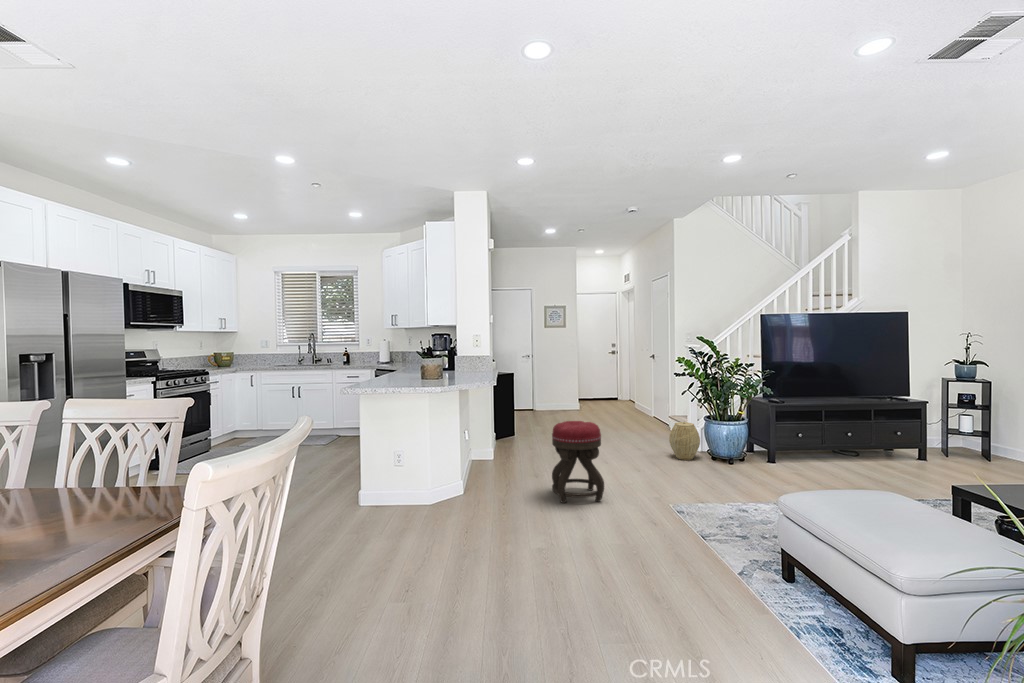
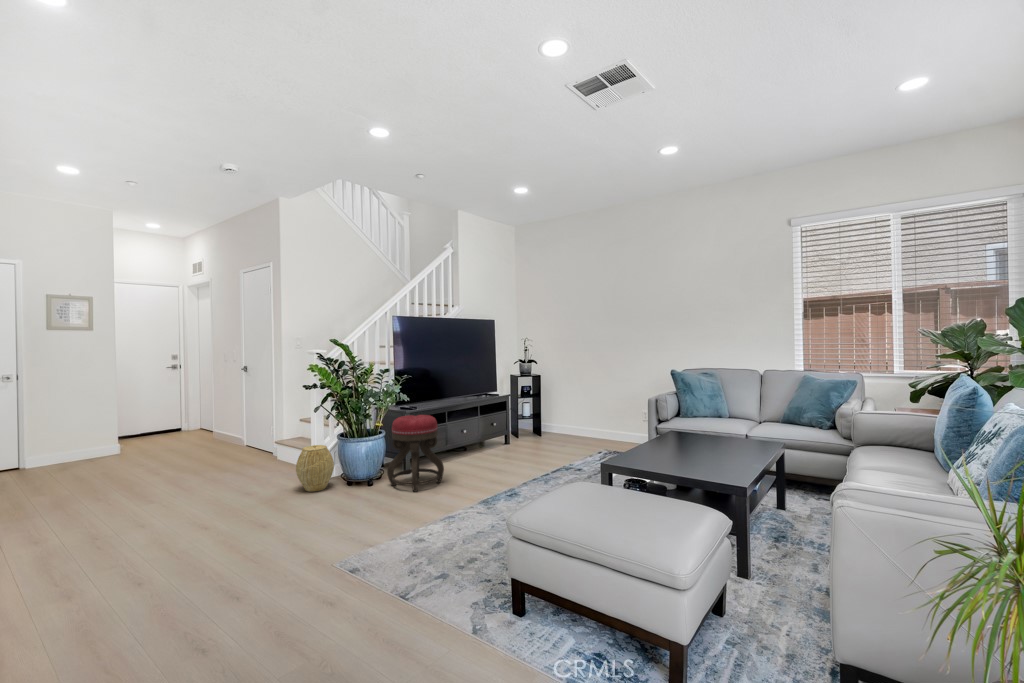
ottoman: present [552,421,604,503] -> present [387,415,444,492]

